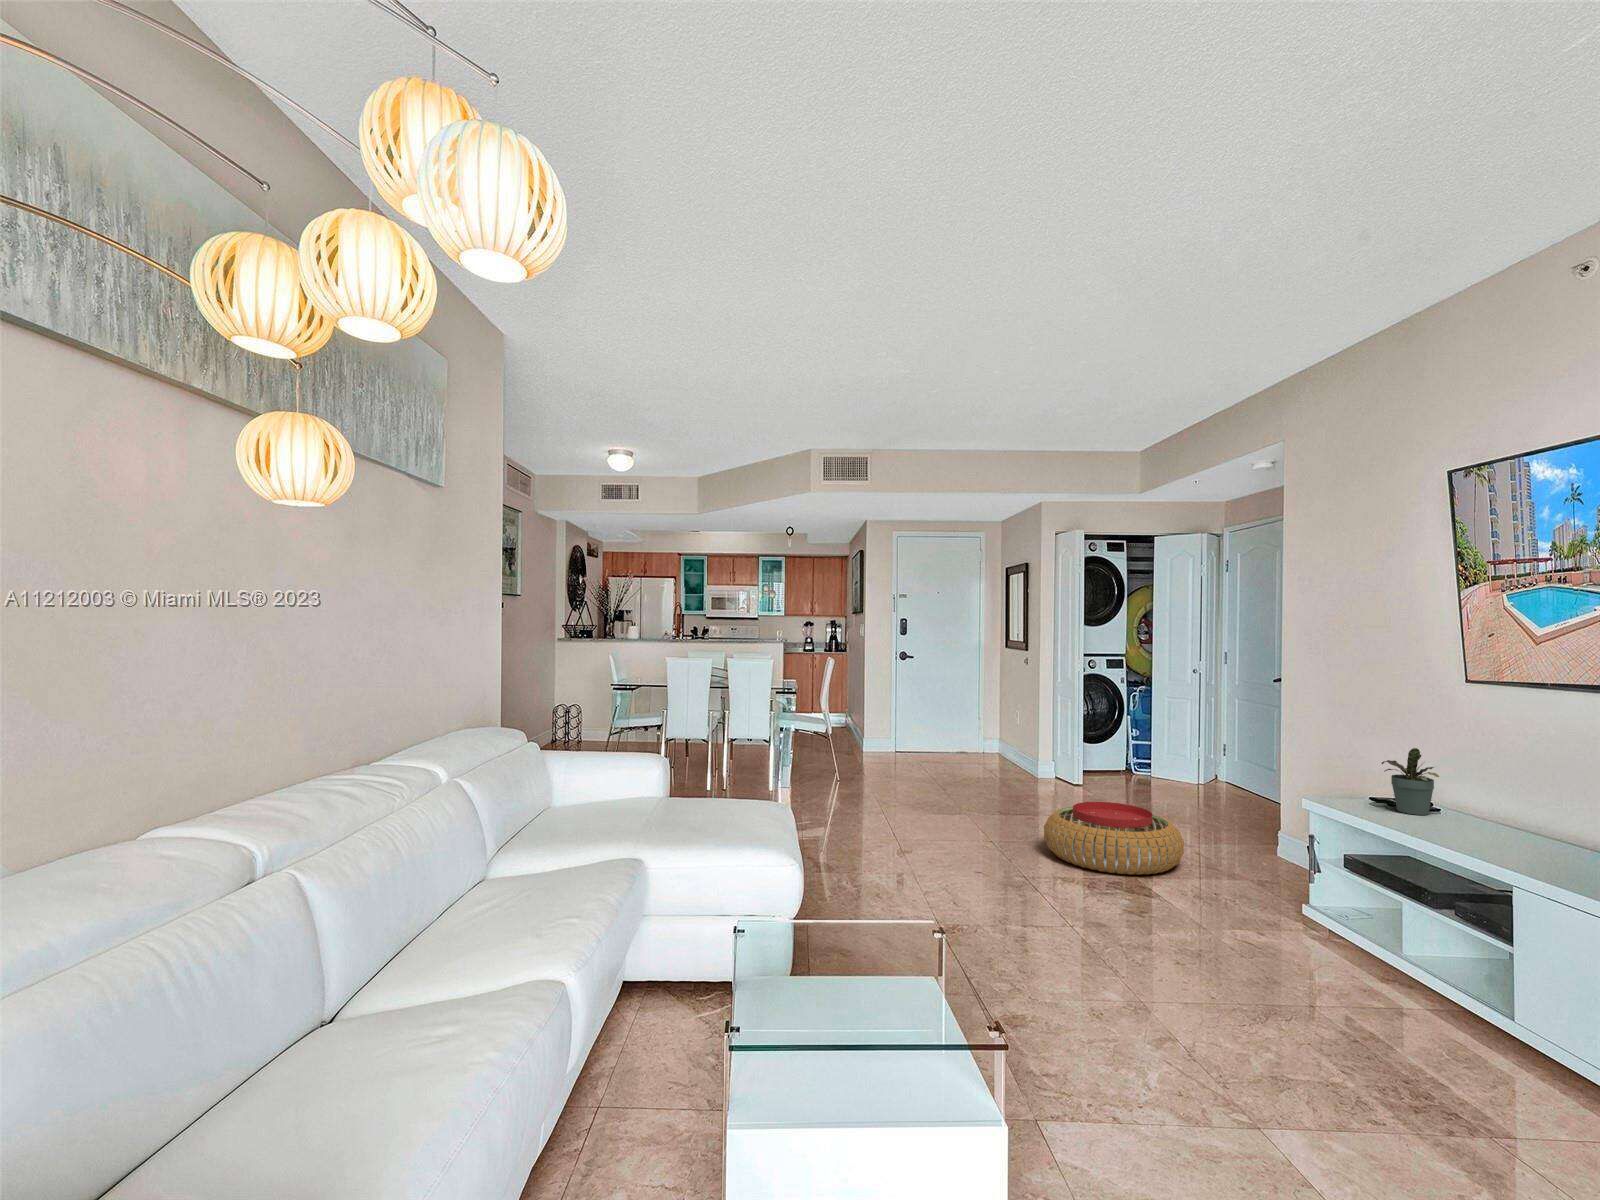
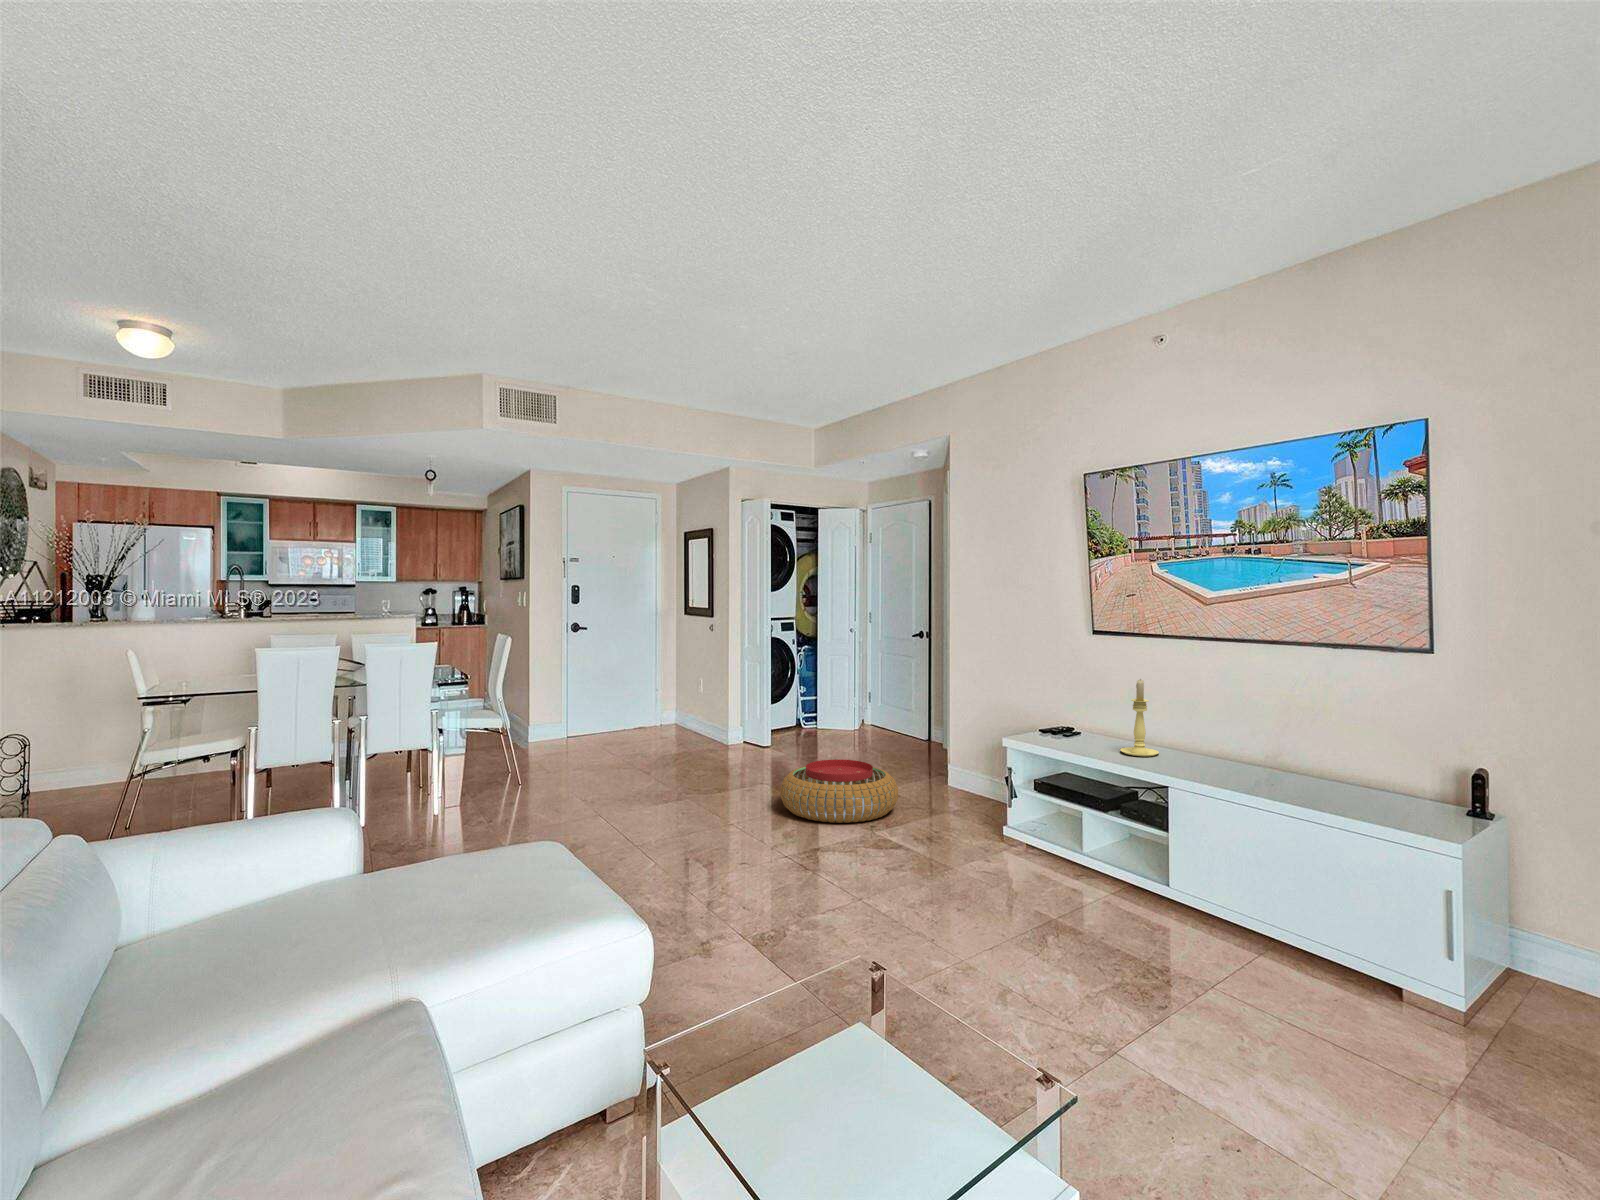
candle holder: none [1466,733,1534,844] -> present [1120,679,1159,756]
potted plant: present [1382,748,1439,815] -> none [1059,693,1097,743]

